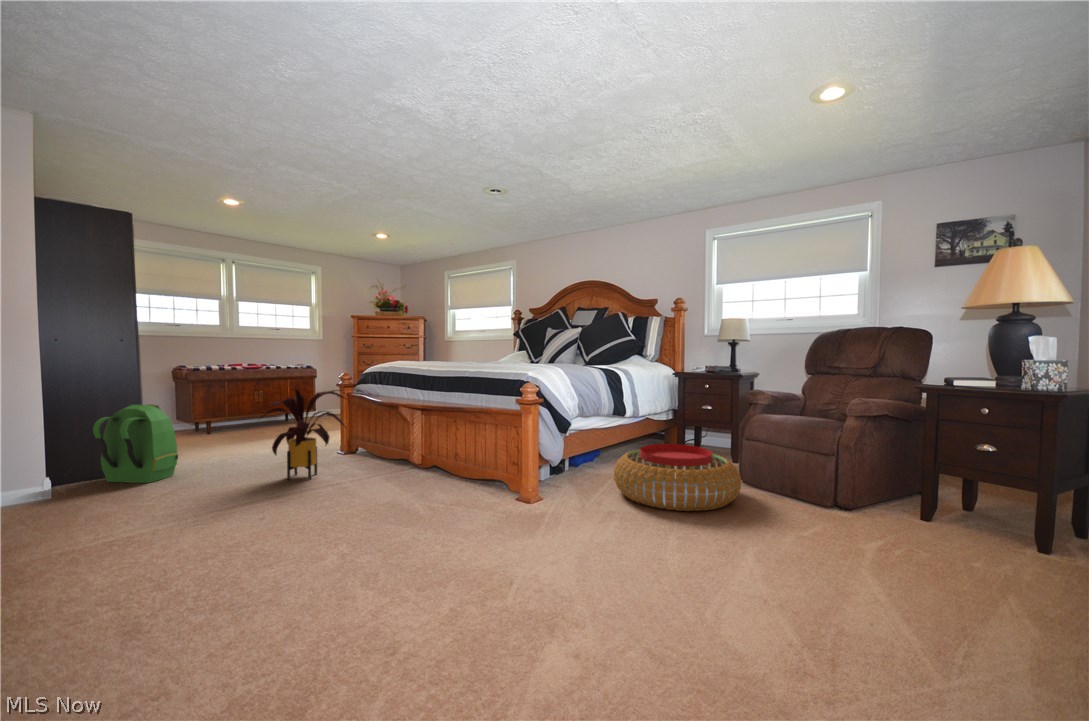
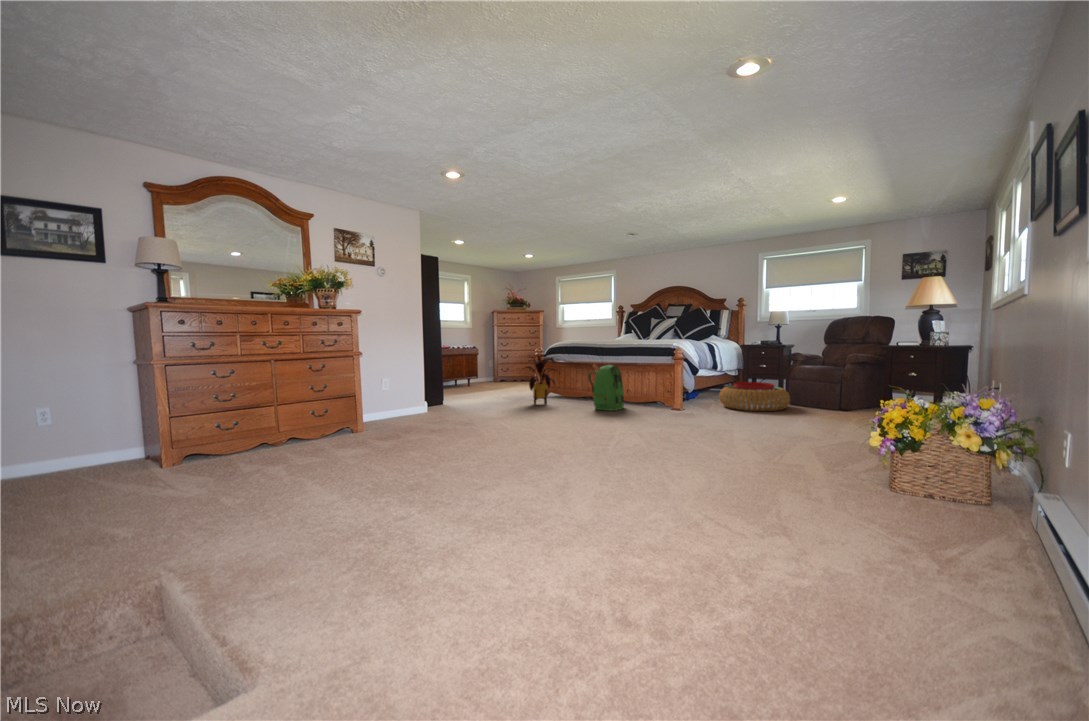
backpack: present [93,404,178,483] -> present [588,365,624,411]

